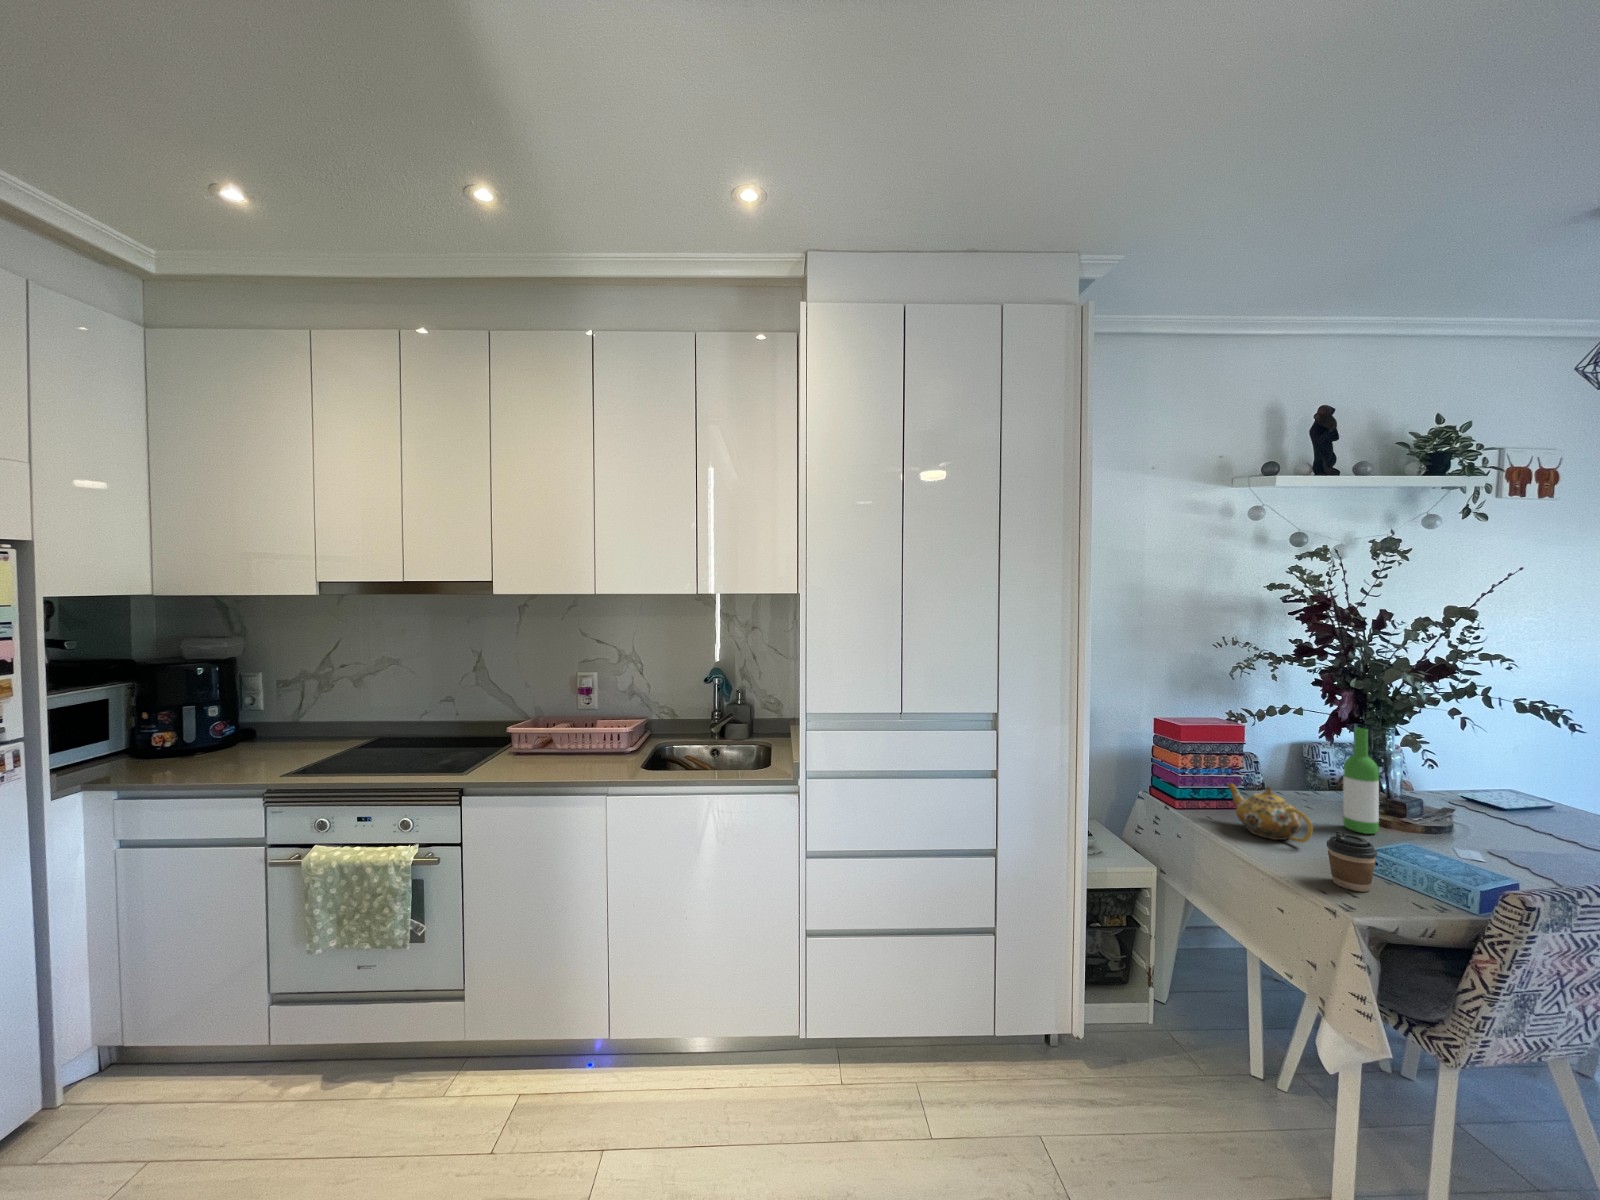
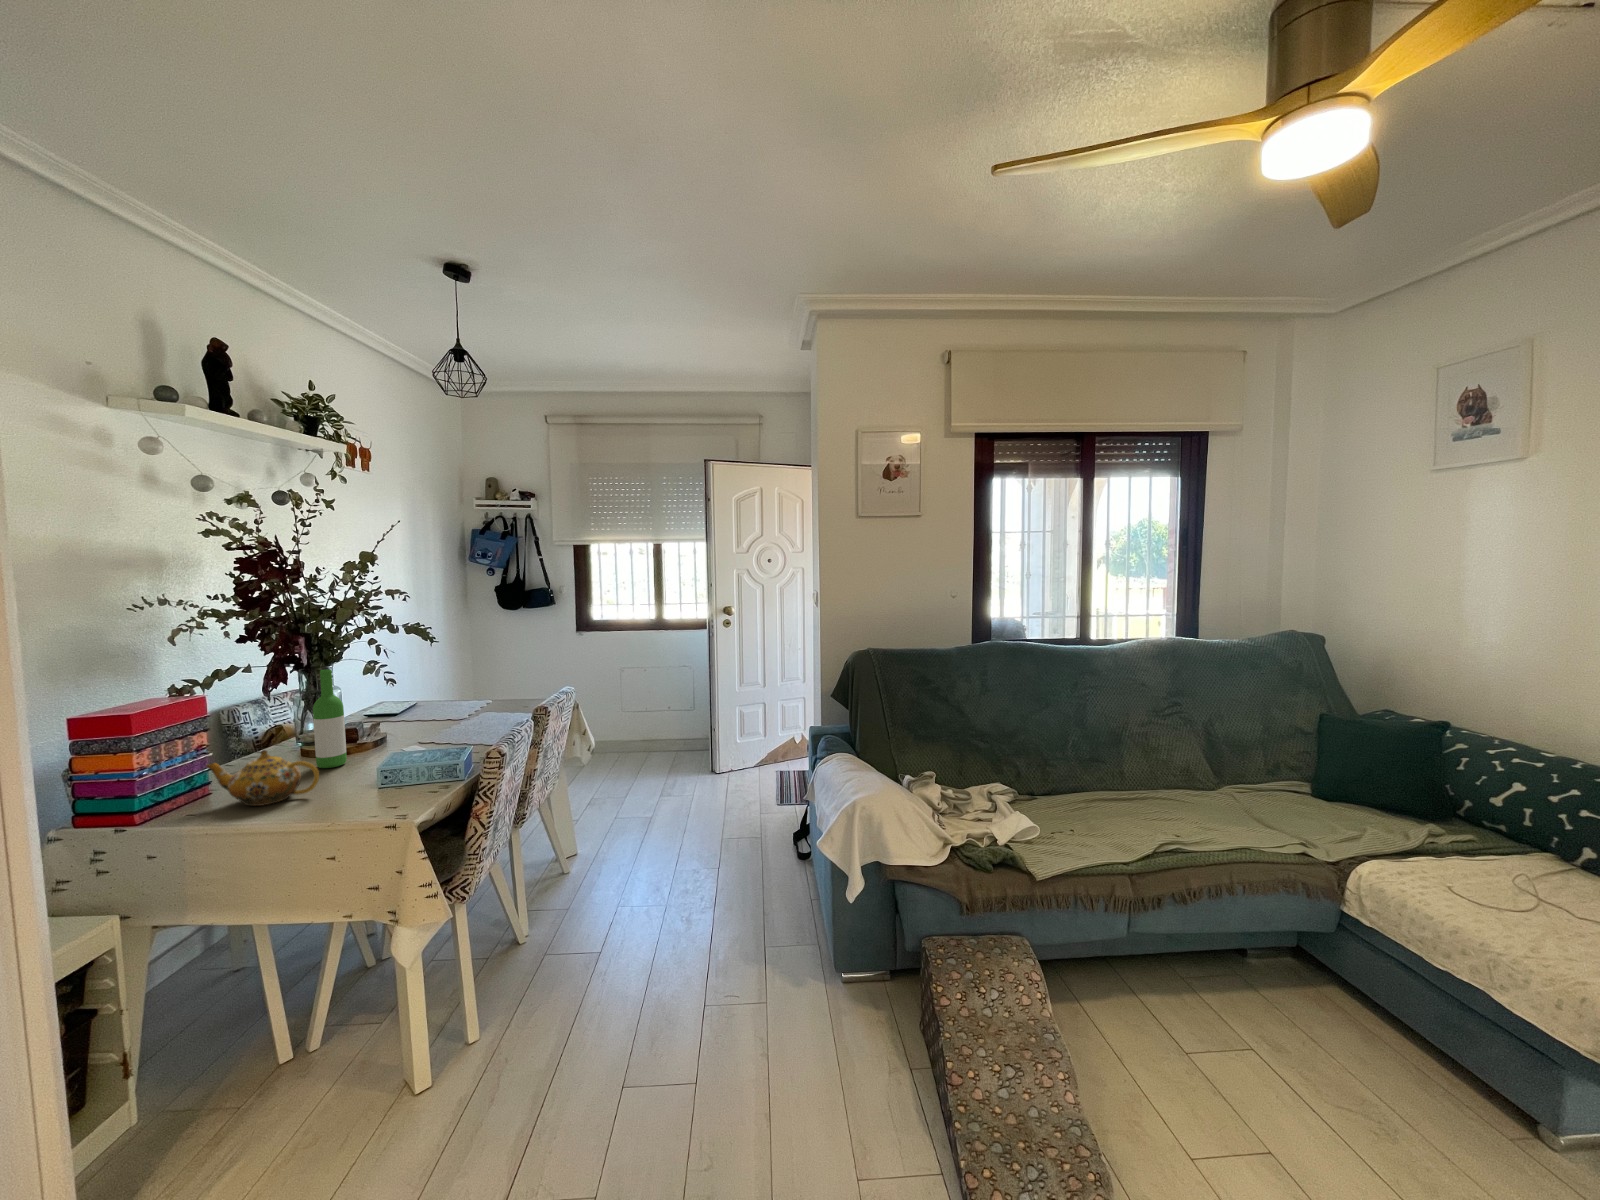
coffee cup: present [1327,831,1377,892] -> none [354,759,396,808]

